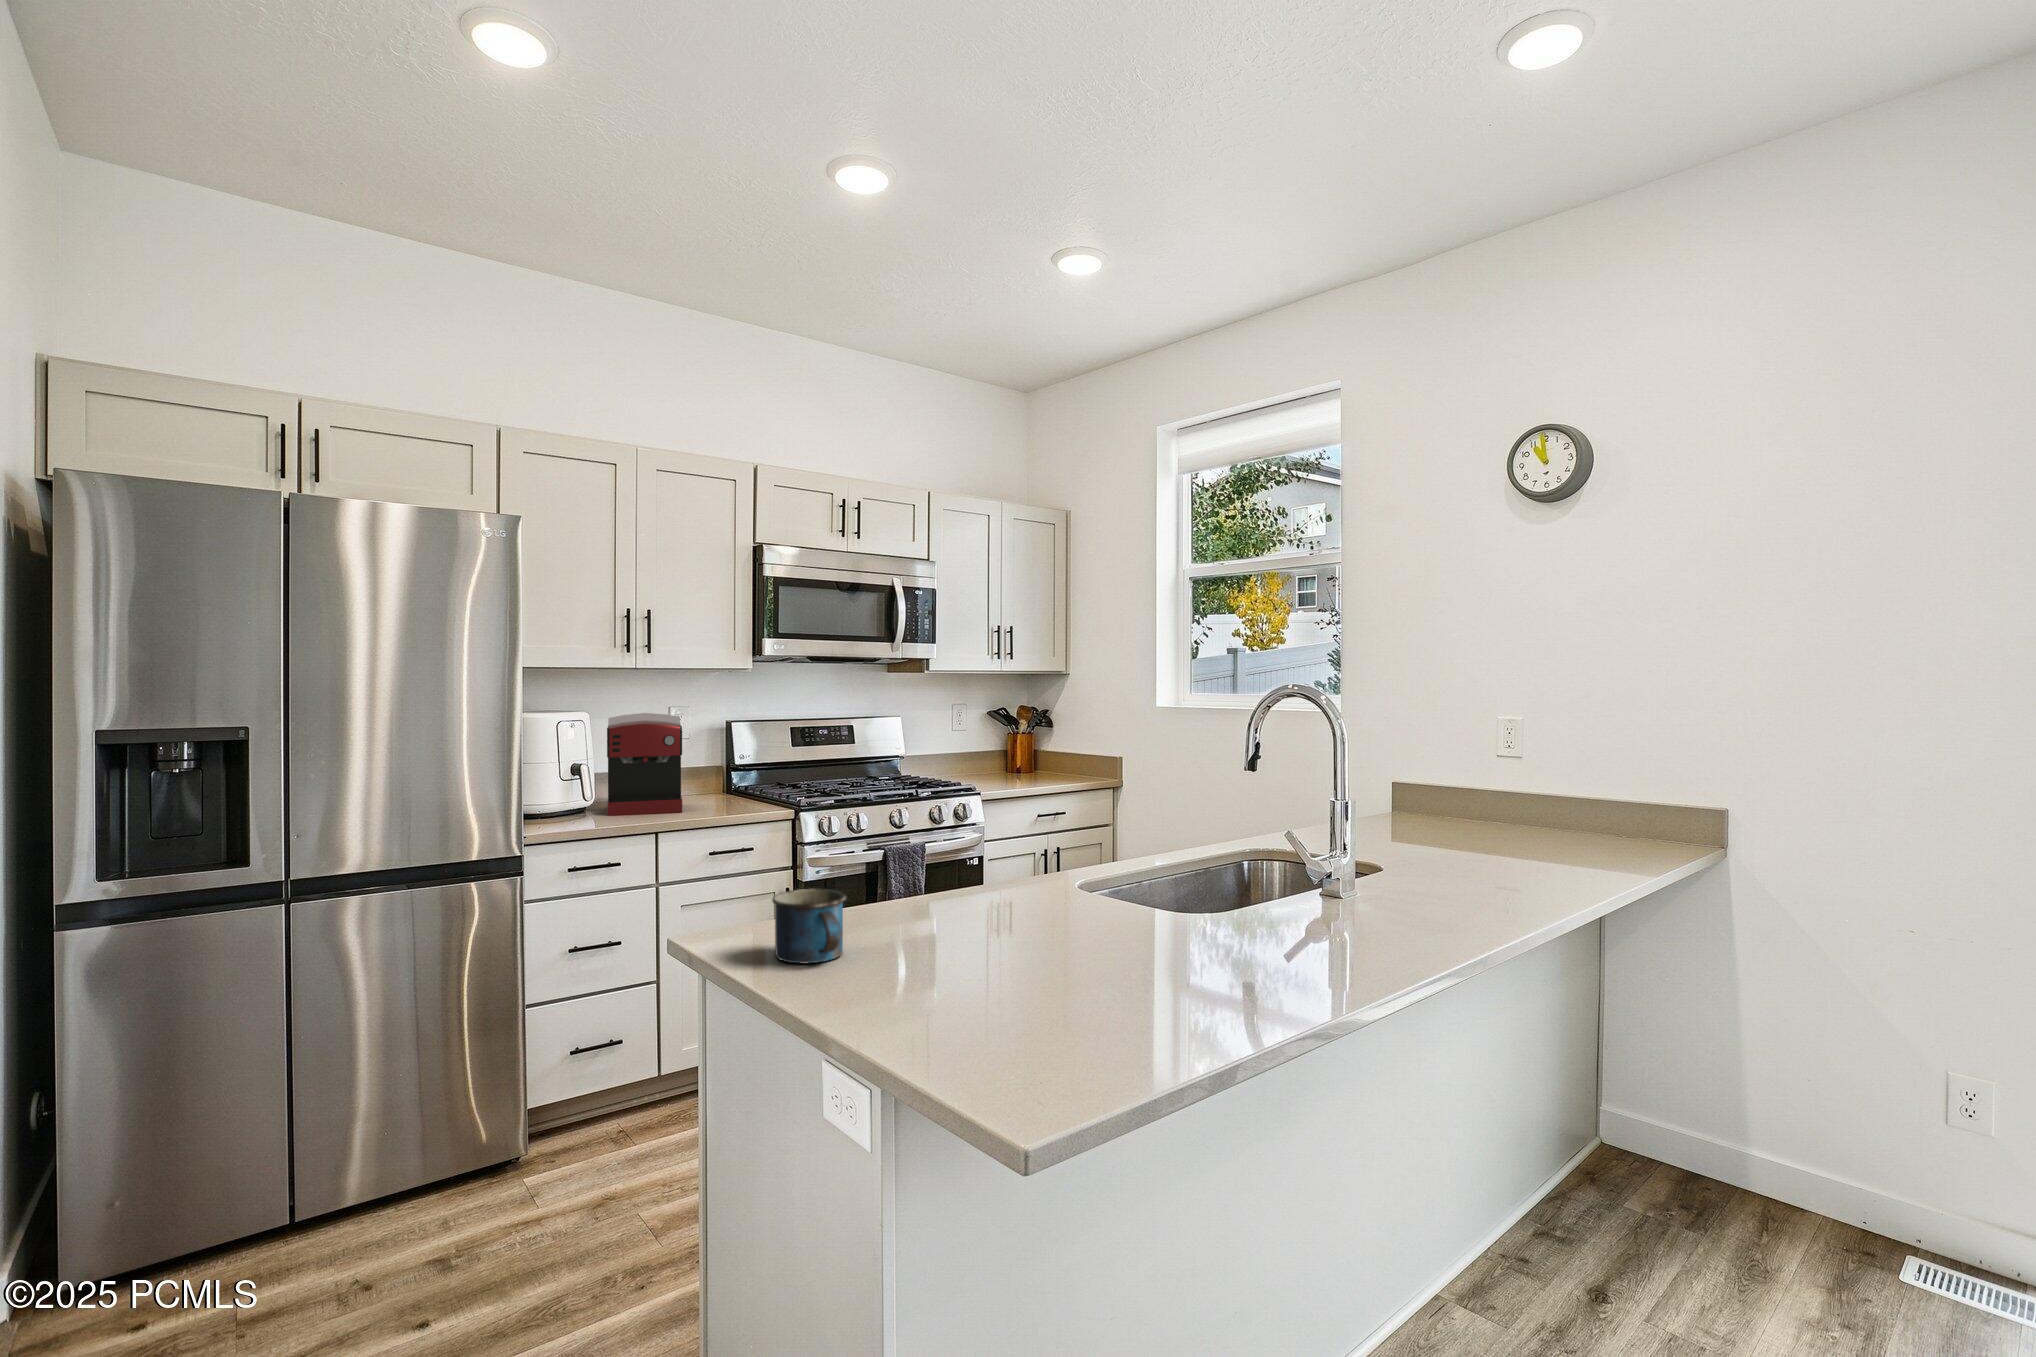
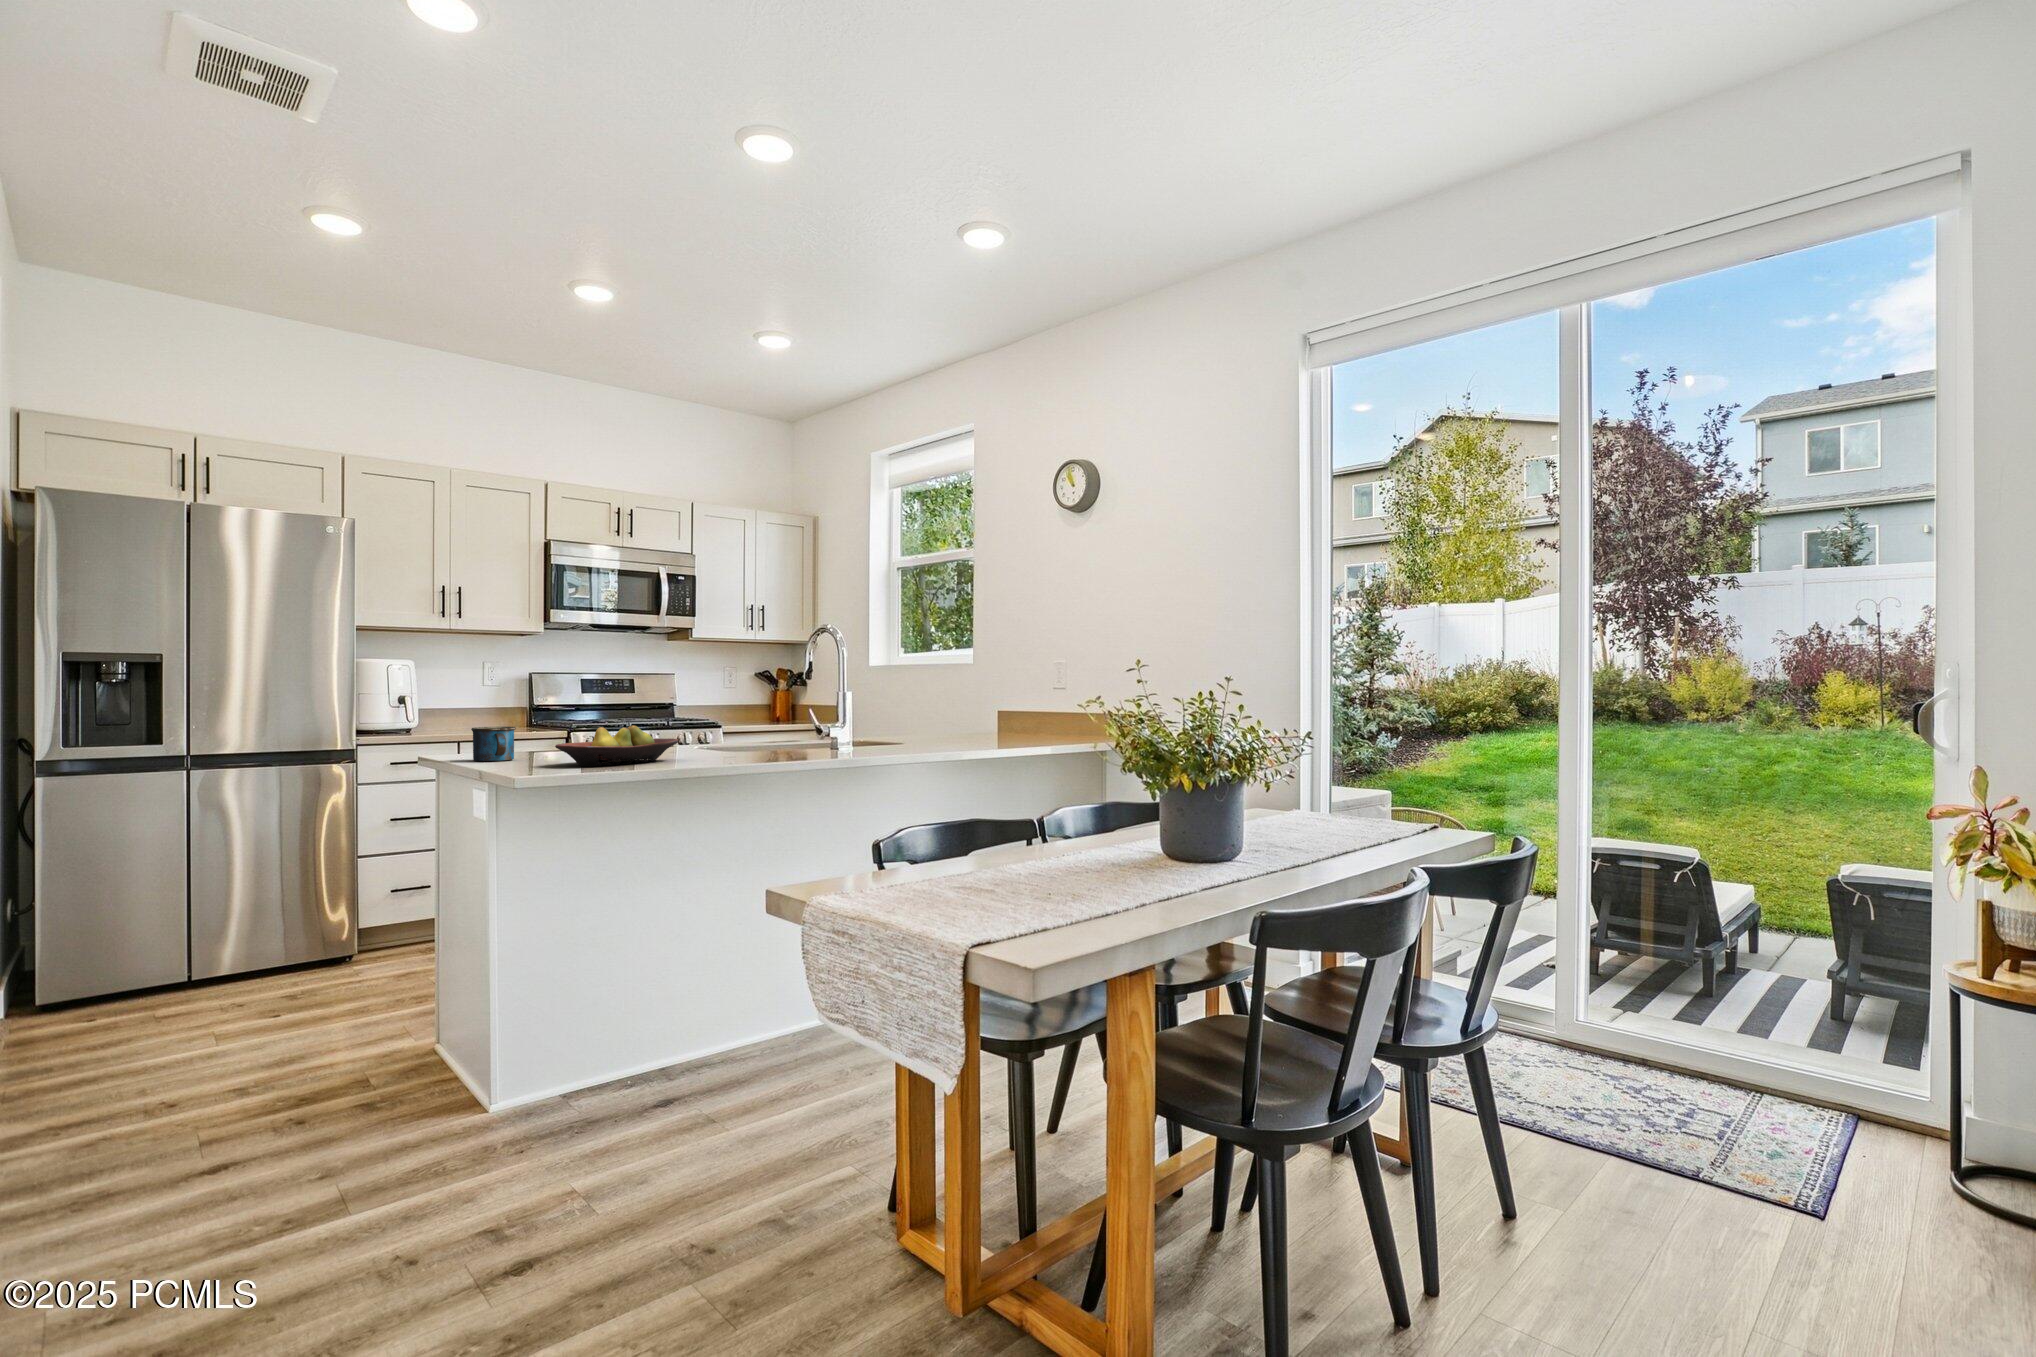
coffee maker: present [607,713,682,816] -> none [430,665,491,738]
fruit bowl: none [972,907,1158,1013] -> present [555,726,678,766]

